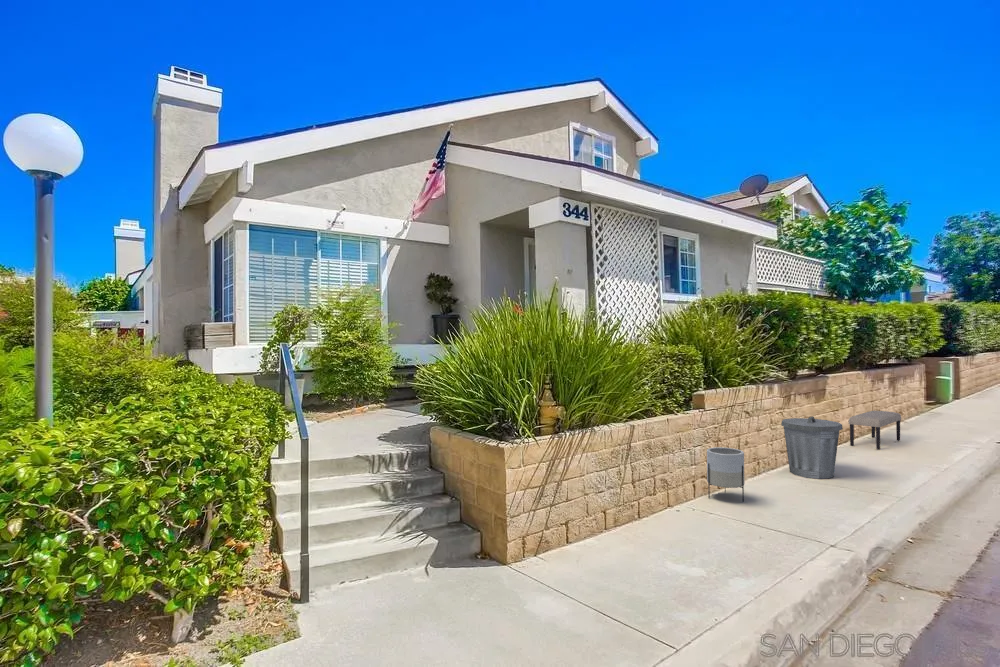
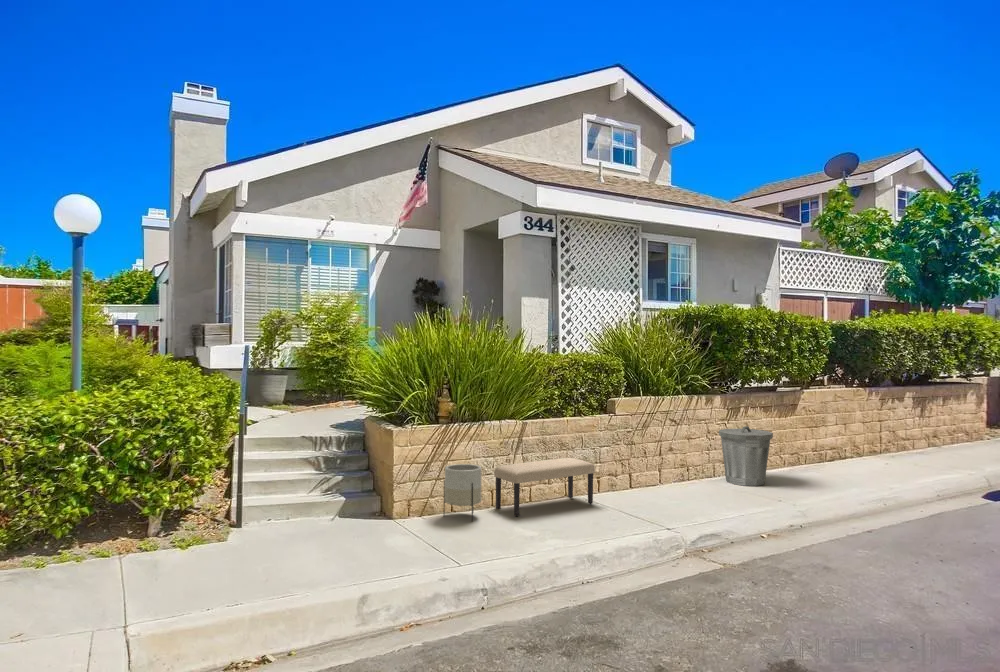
bench: present [849,410,901,449] -> present [494,458,595,516]
planter: present [707,447,745,502] -> present [444,464,482,520]

